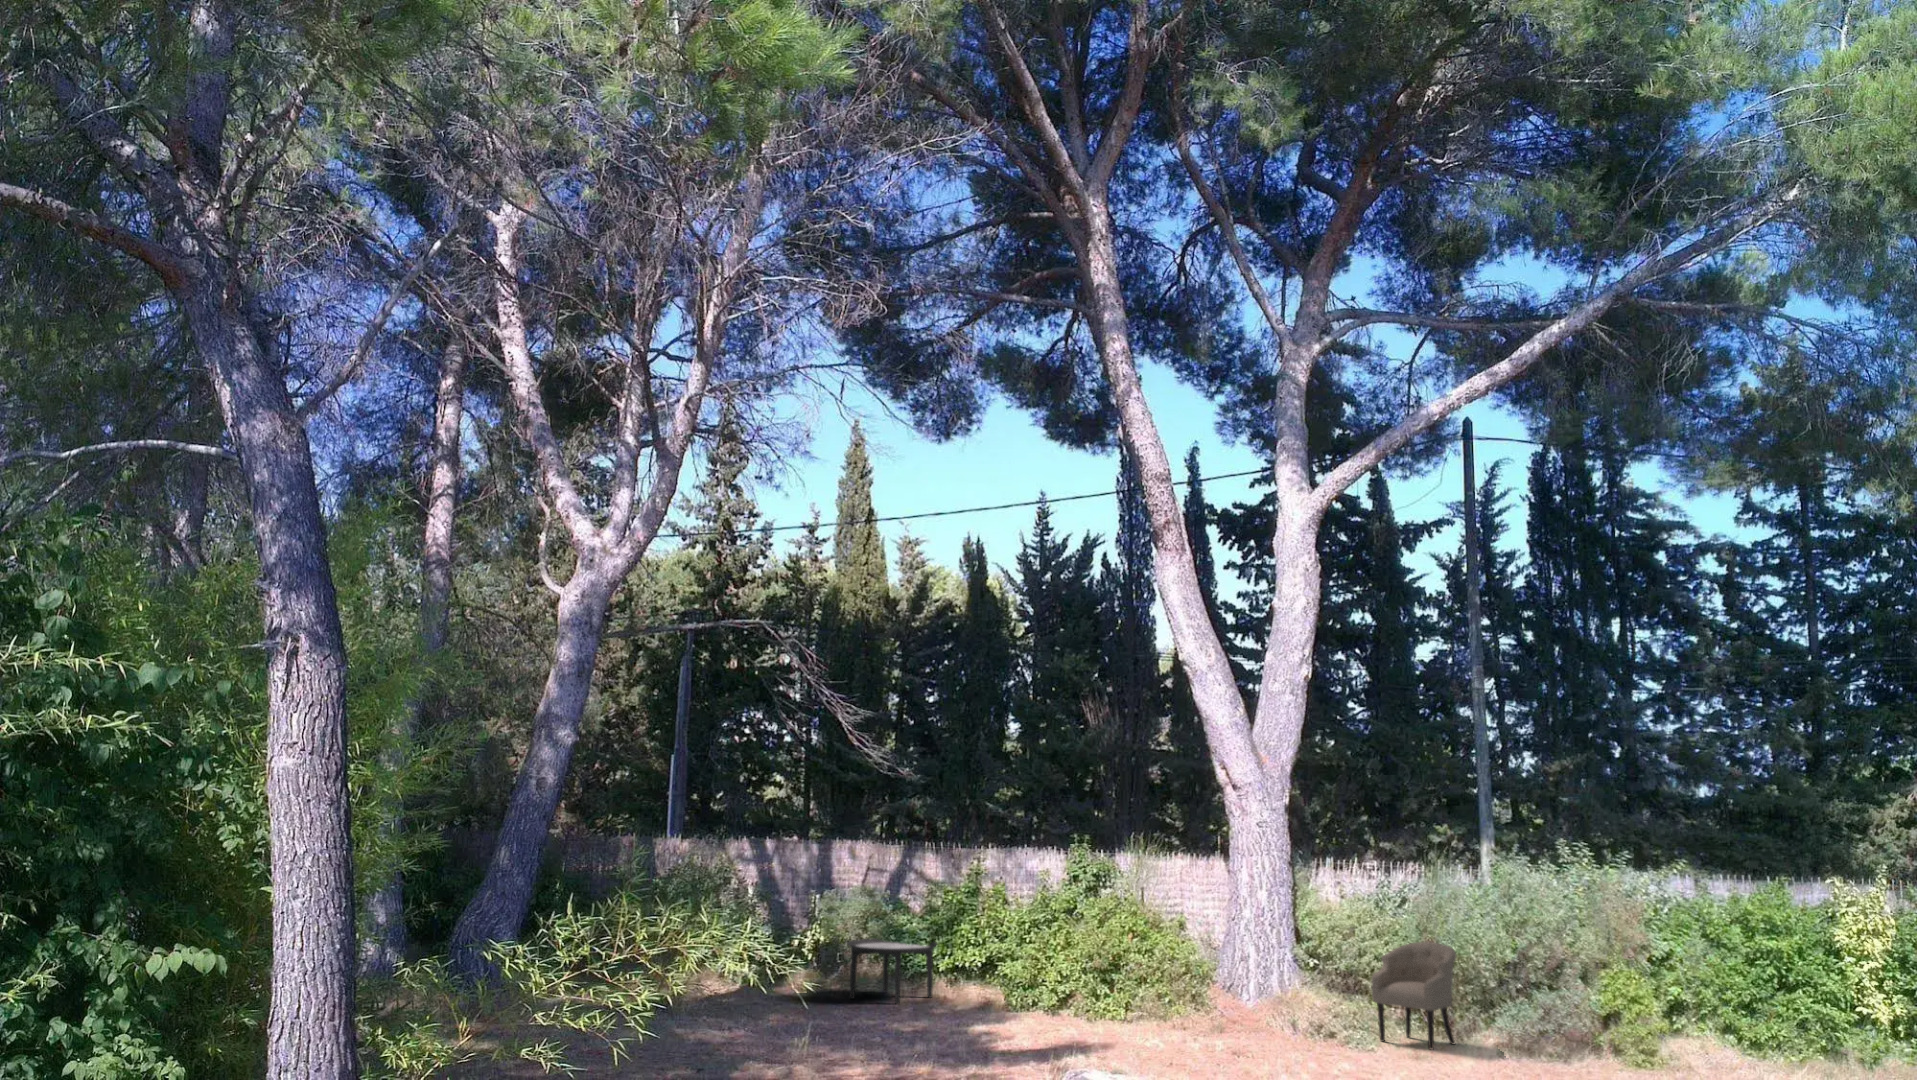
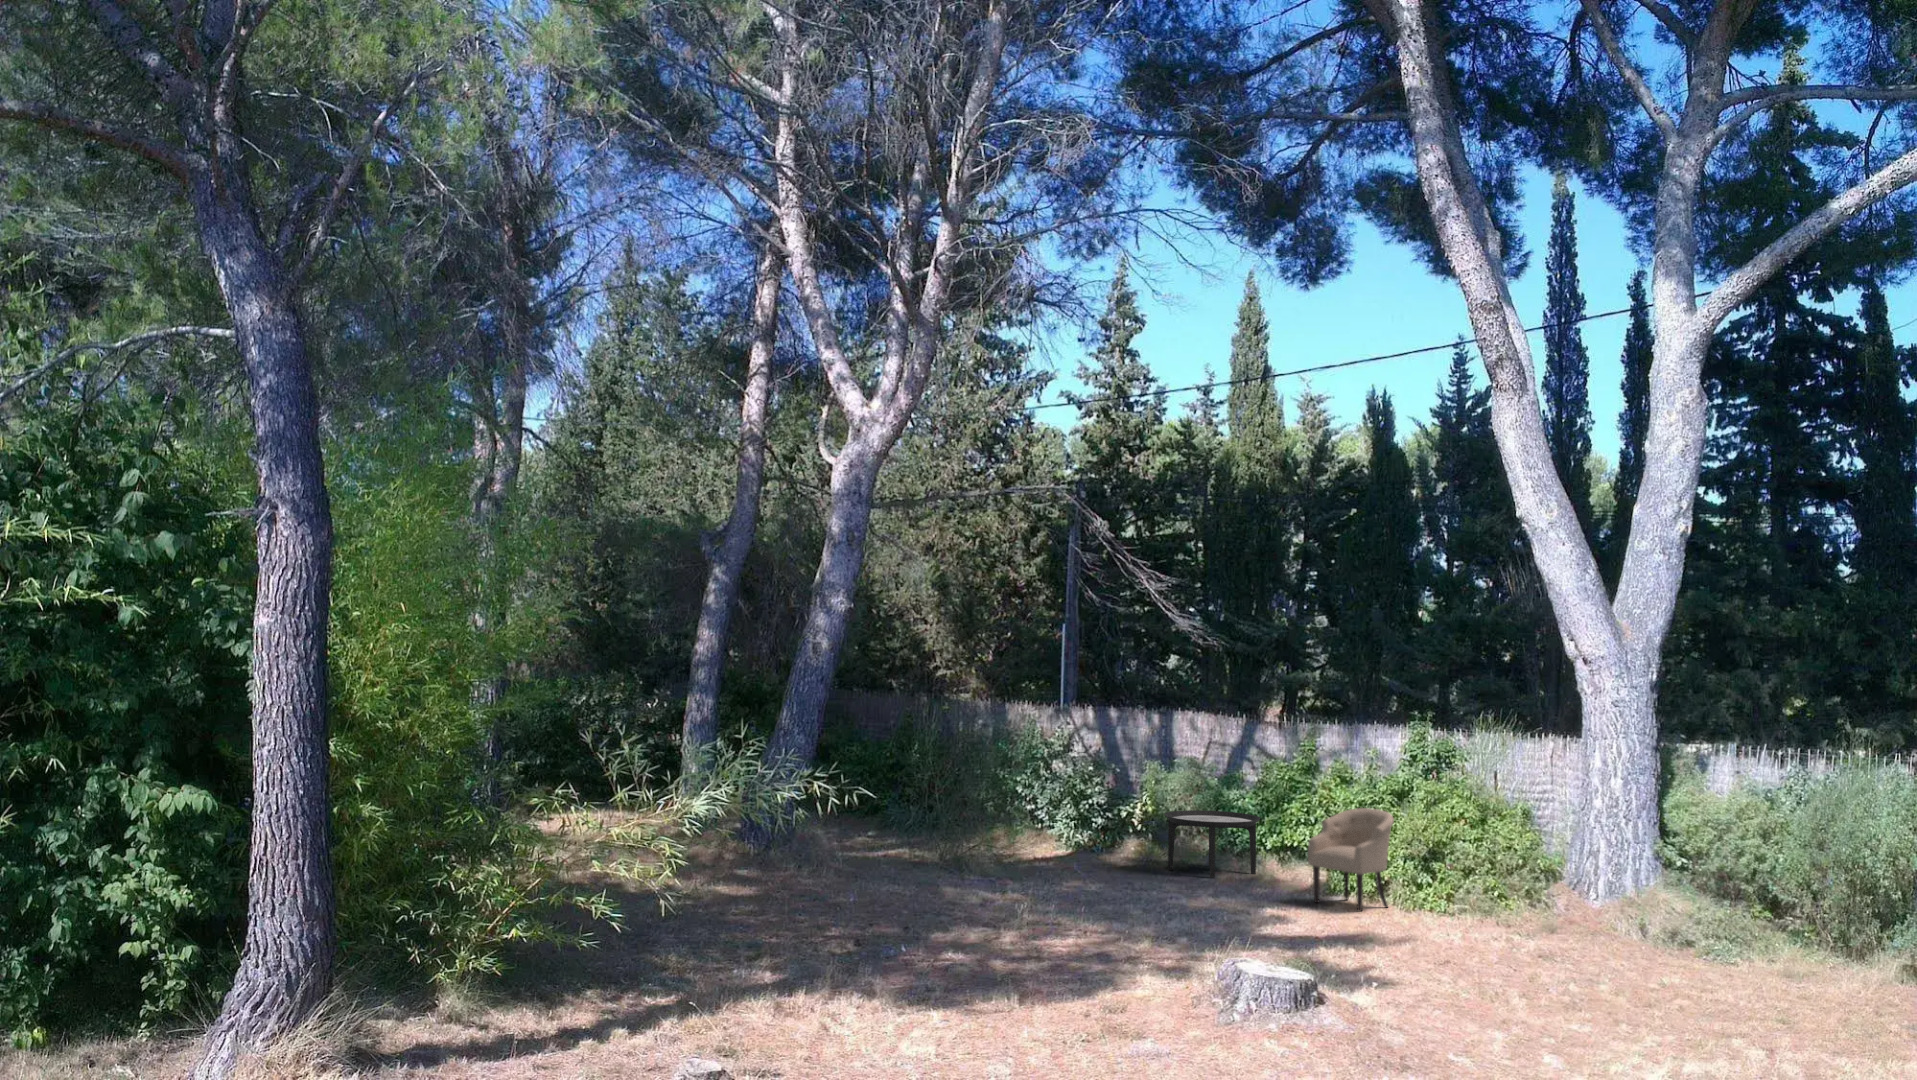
chair: present [1372,942,1456,1050] -> present [1308,808,1394,912]

